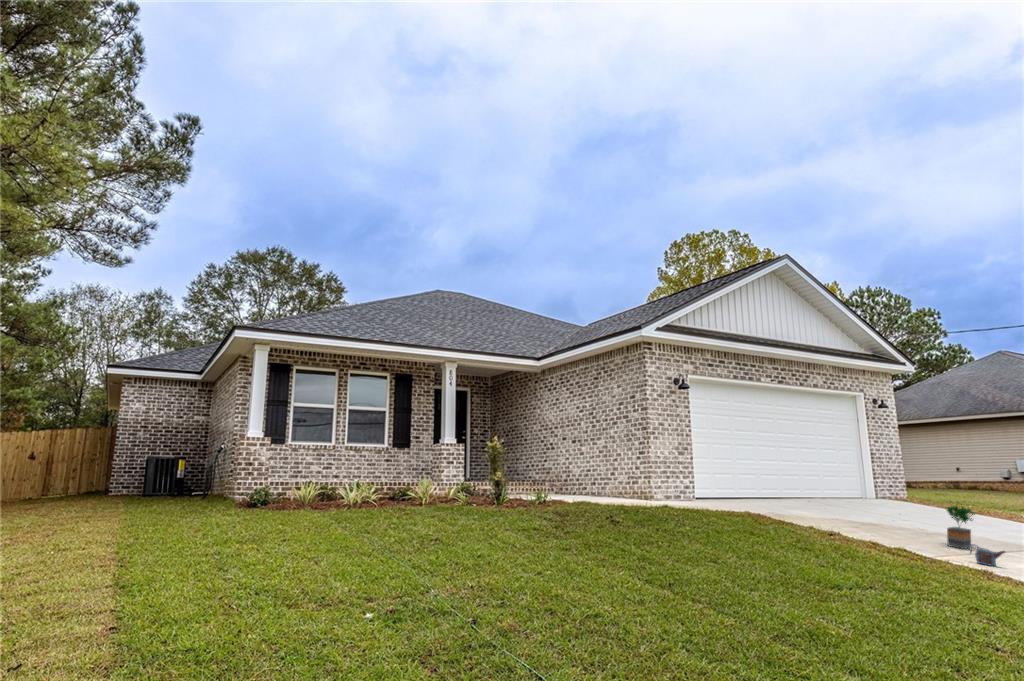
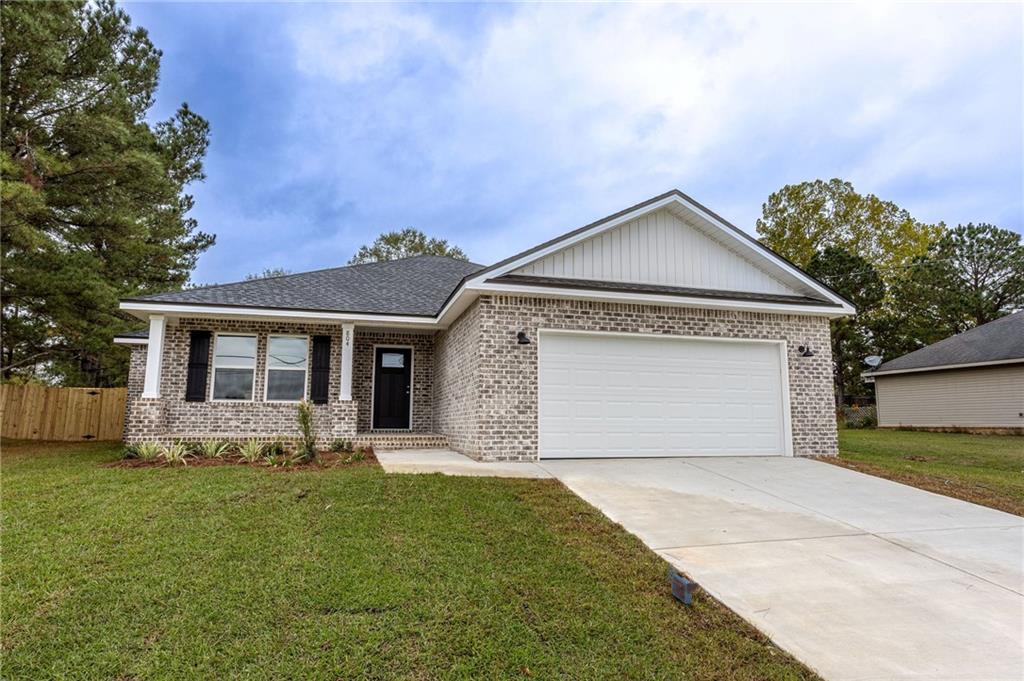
potted tree: present [947,506,975,549] -> none [695,497,738,560]

